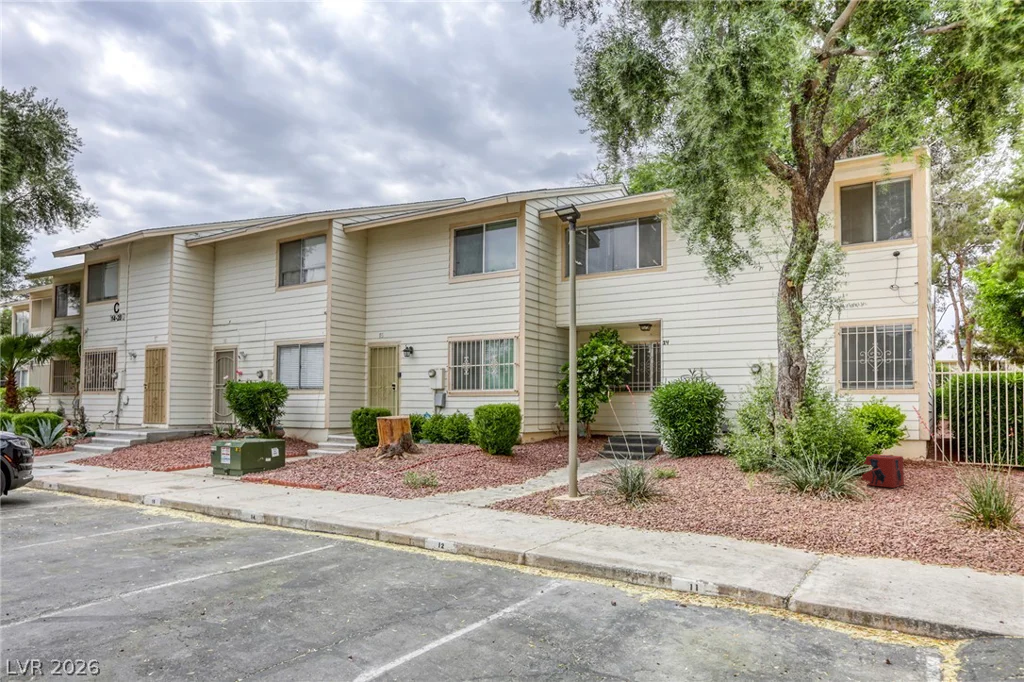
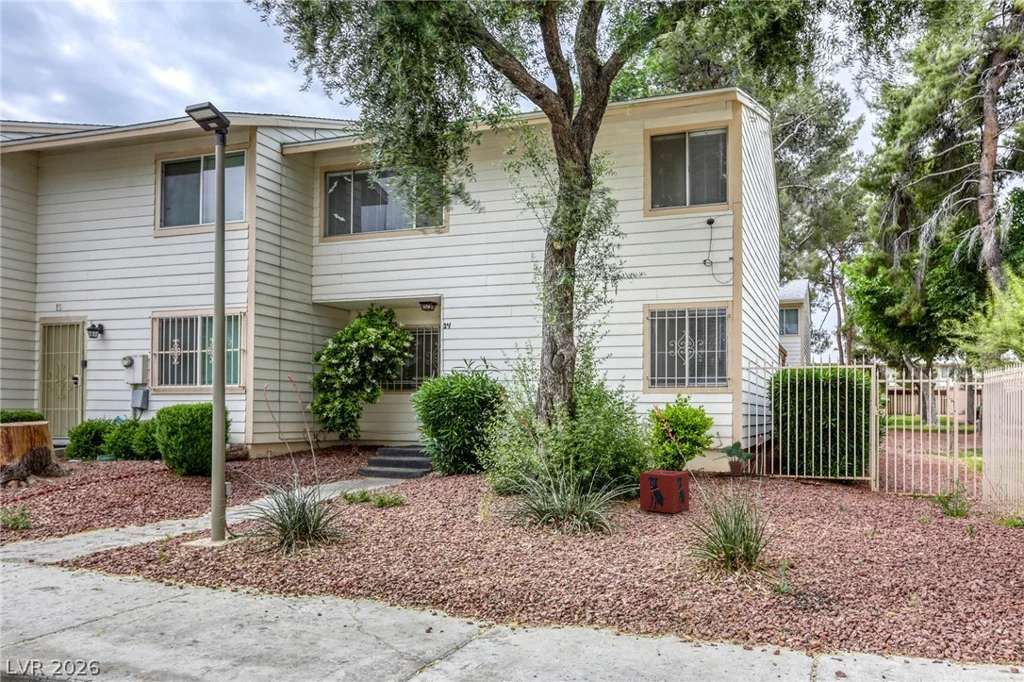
potted plant: none [904,433,954,462] -> present [714,441,755,476]

